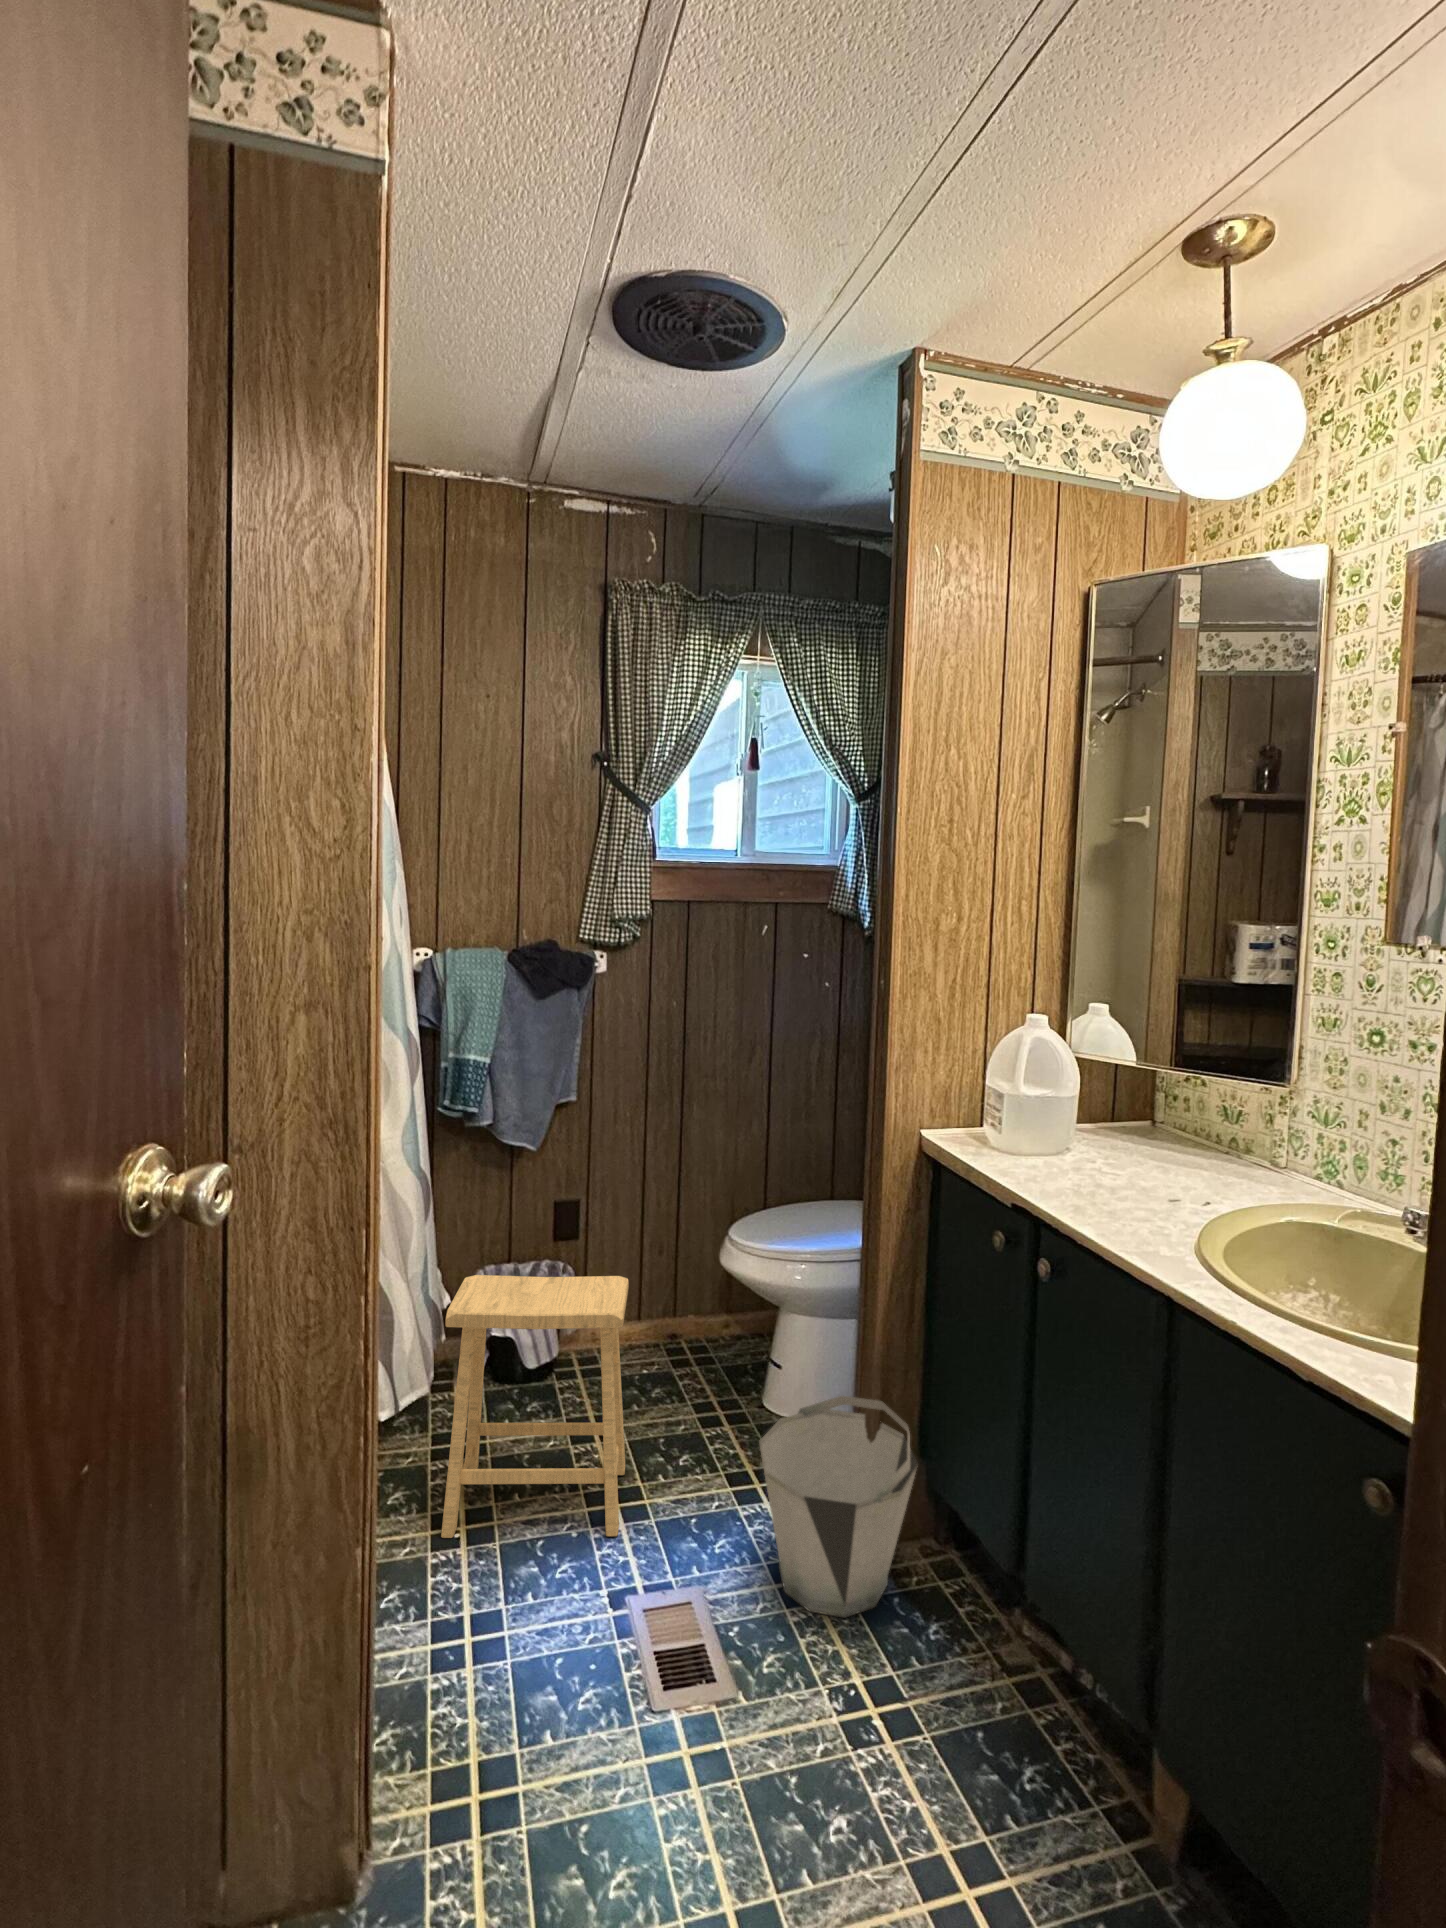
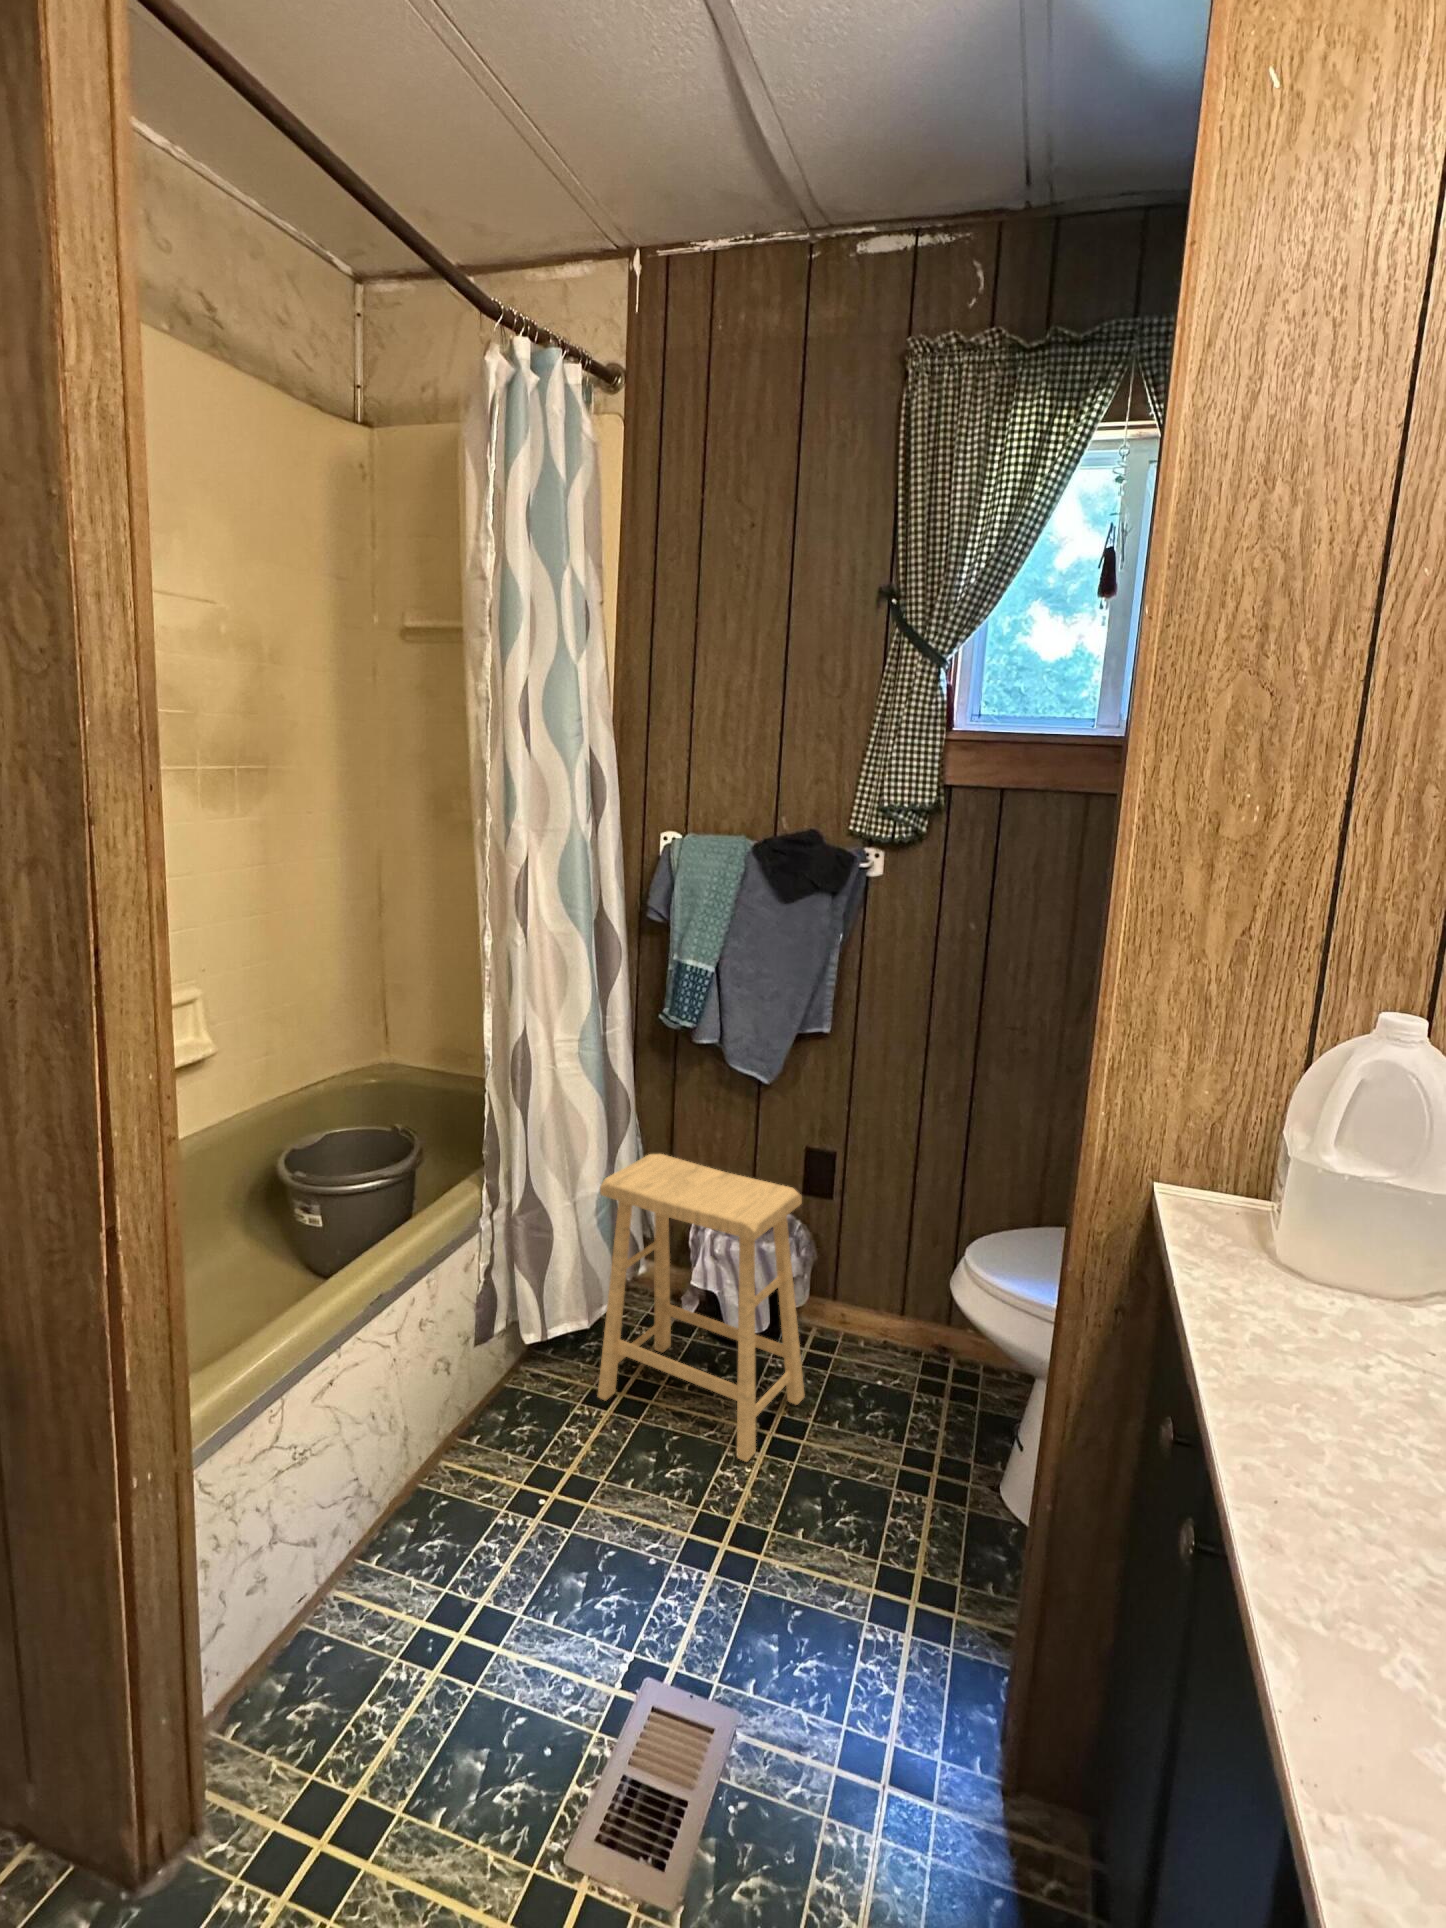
bucket: present [759,1396,918,1618] -> none [852,1398,1067,1675]

